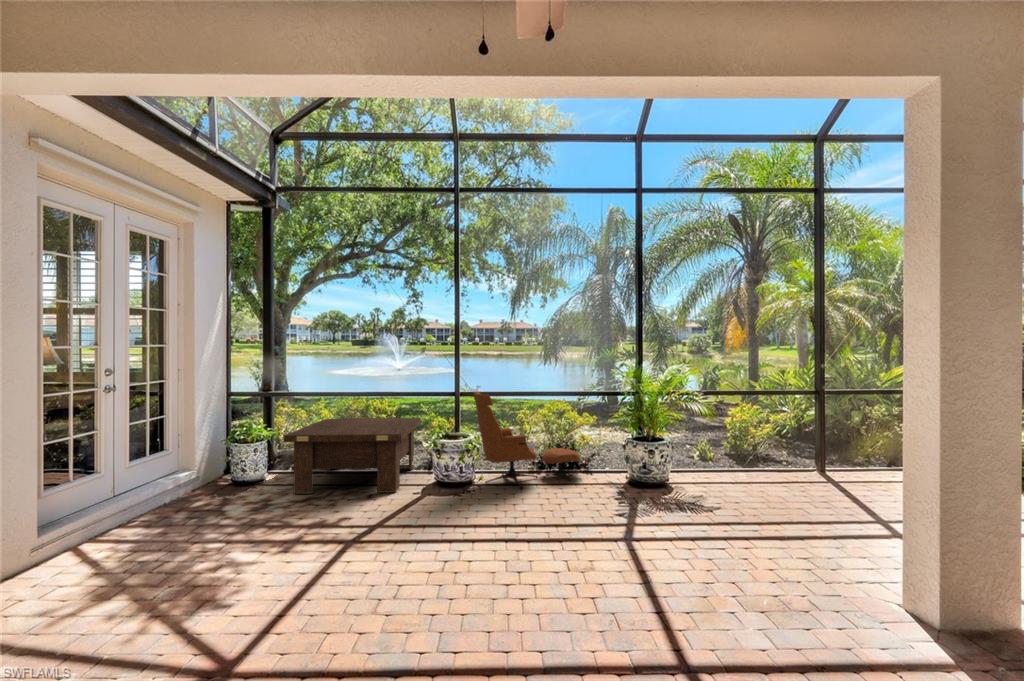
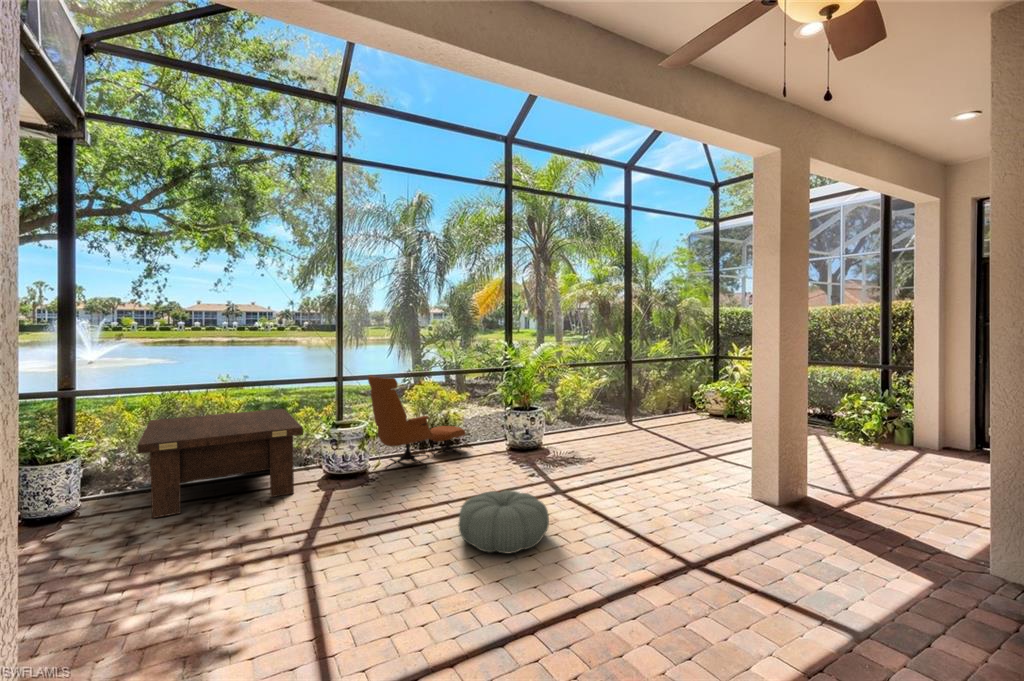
pouf: none [457,523,558,598] -> present [458,490,549,554]

